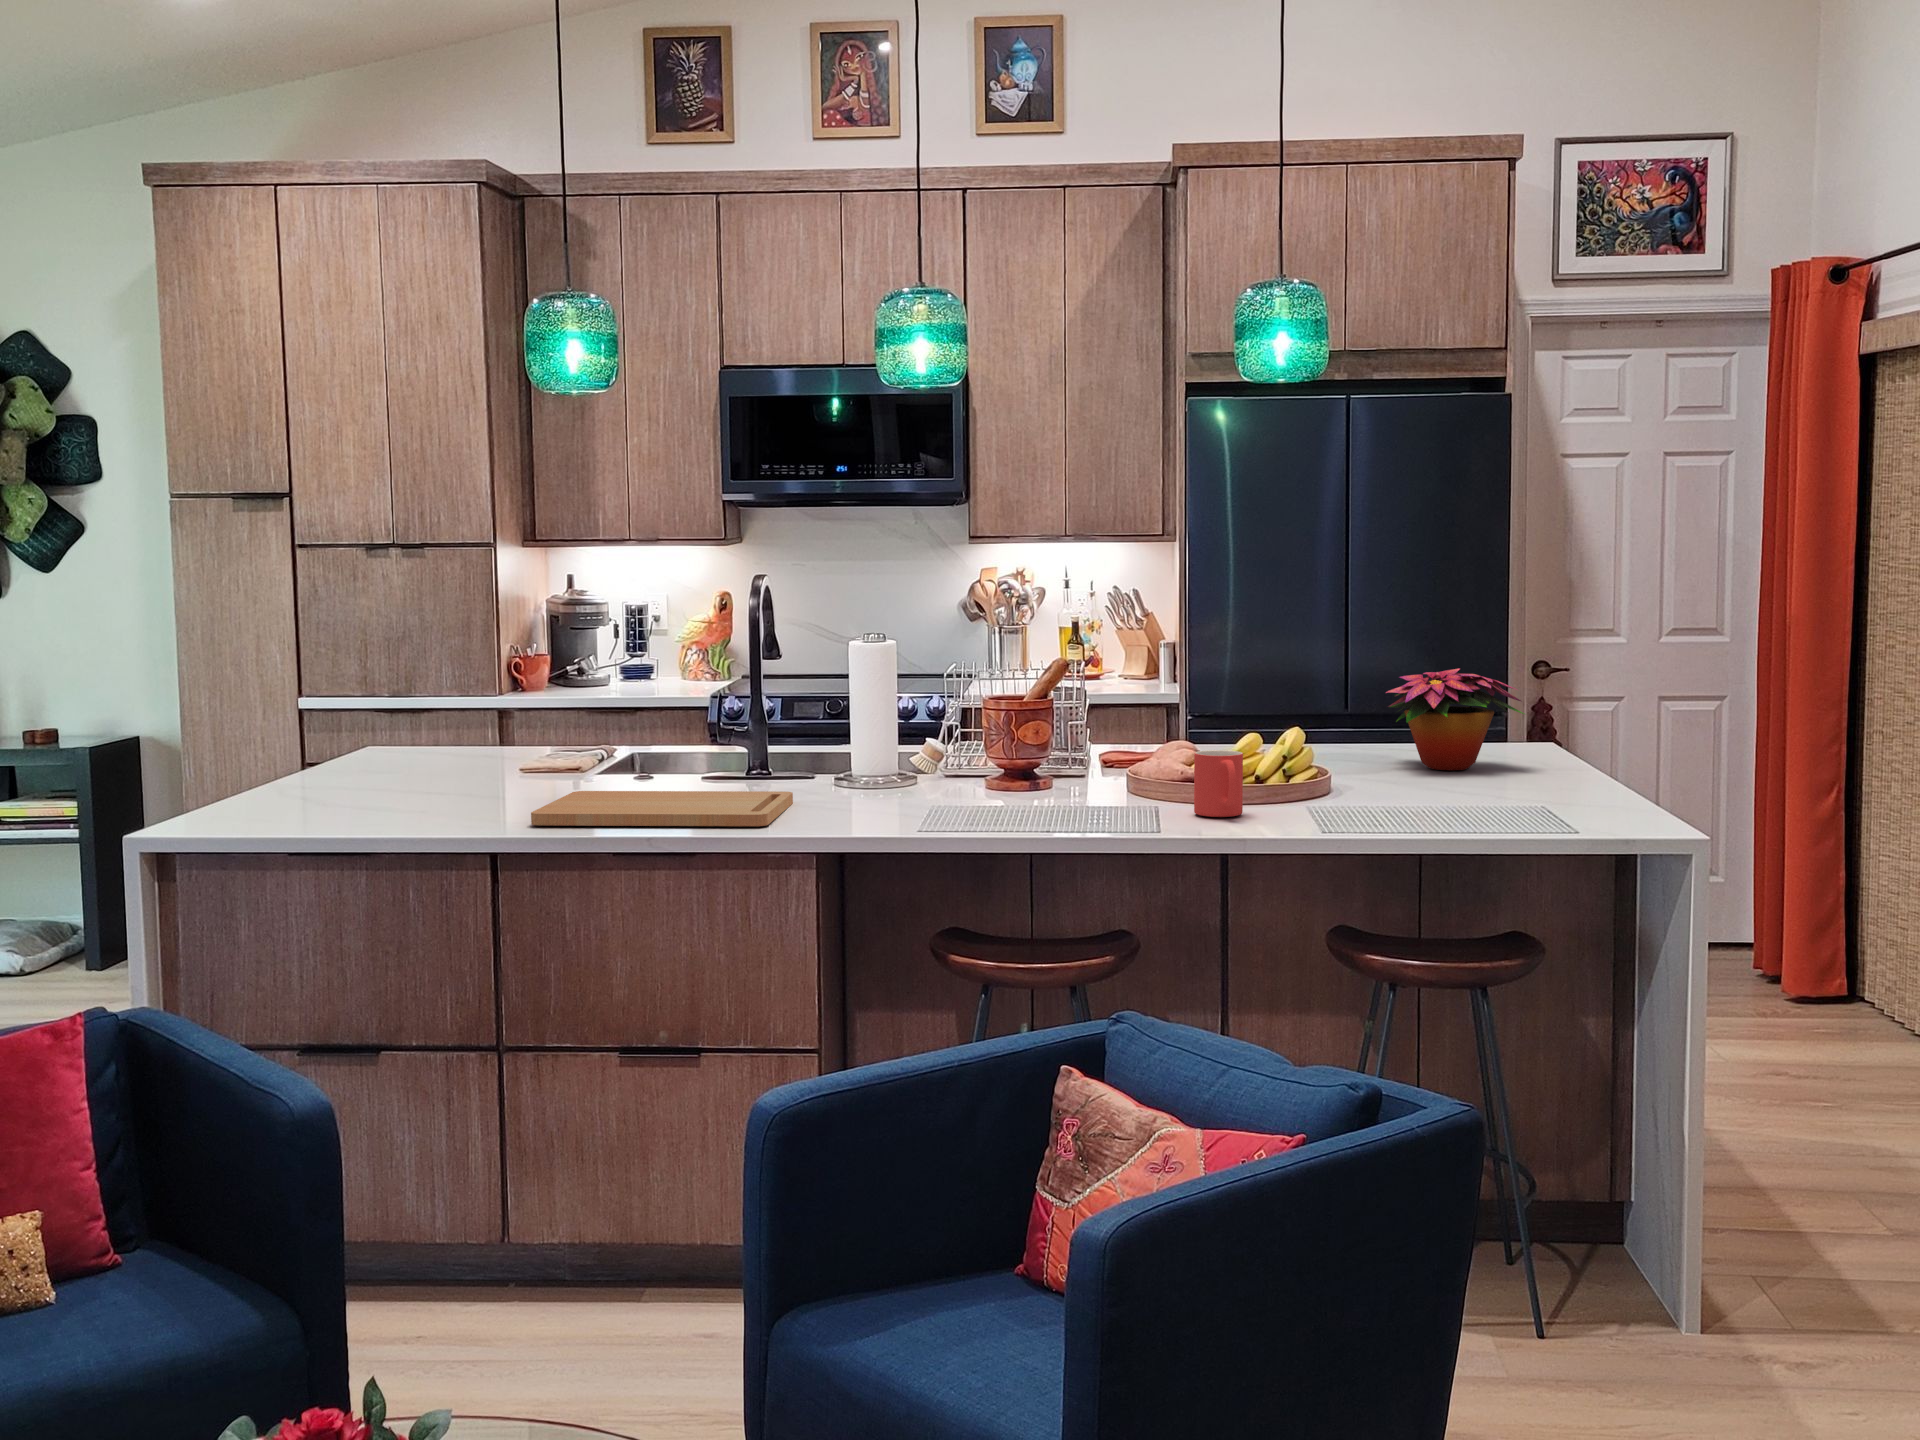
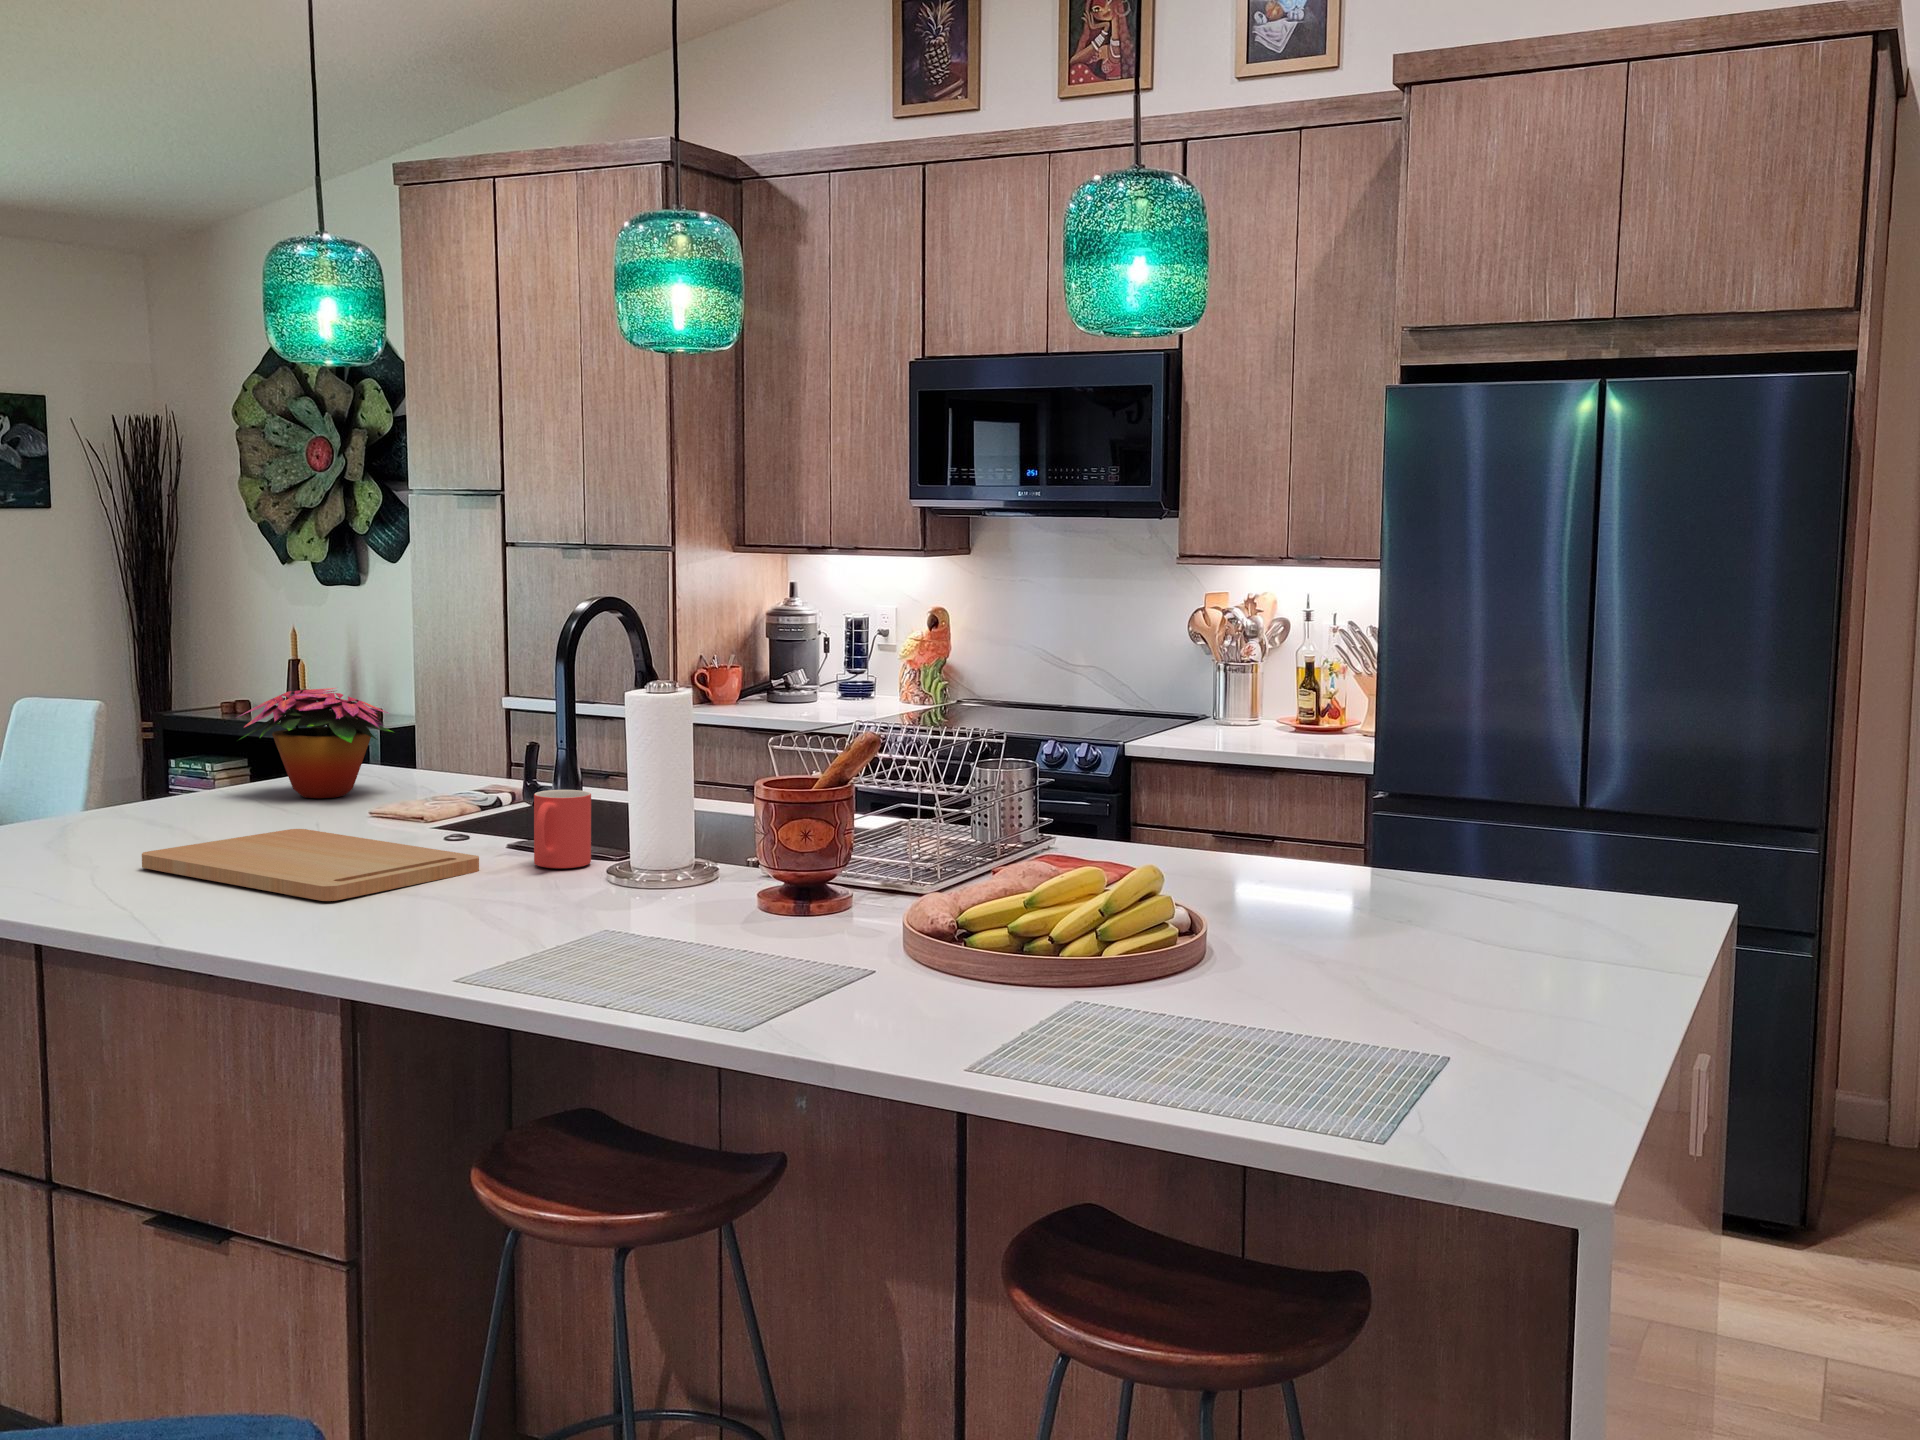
flower arrangement: present [1386,669,1524,770] -> present [239,688,392,798]
mug: present [1194,750,1243,817] -> present [534,790,591,868]

